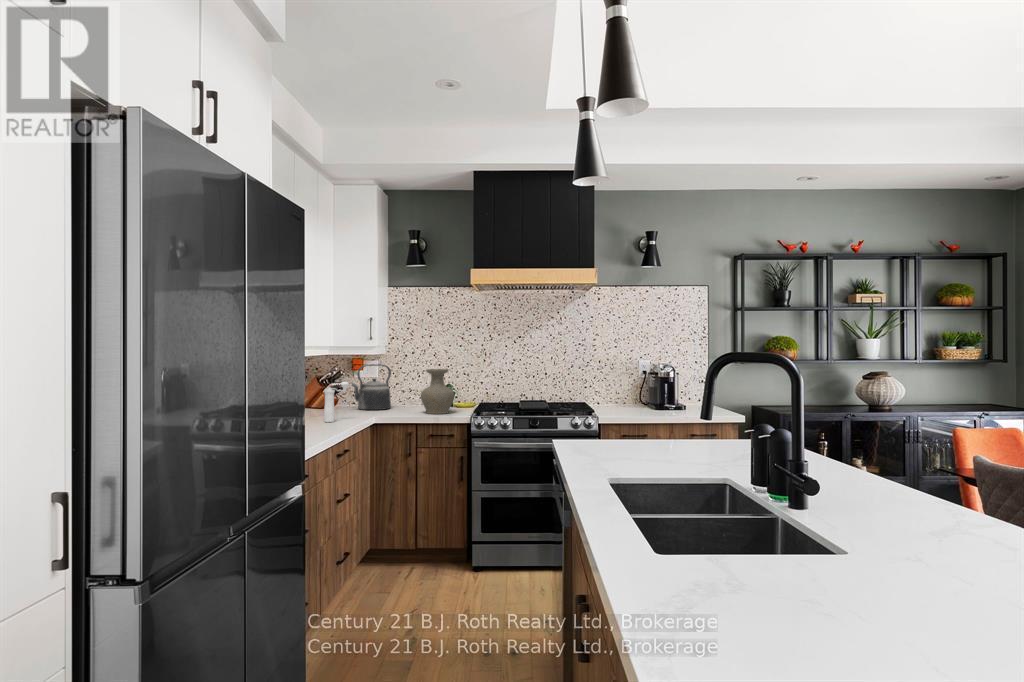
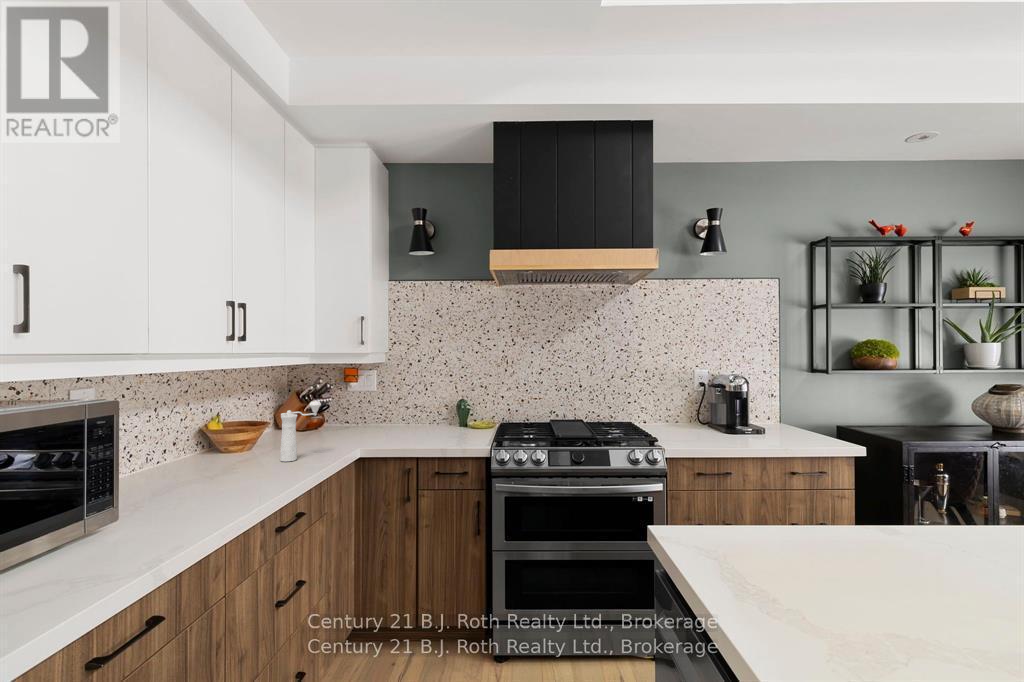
kettle: present [352,364,391,410] -> none [338,375,391,434]
vase: present [420,369,454,414] -> none [424,382,469,442]

